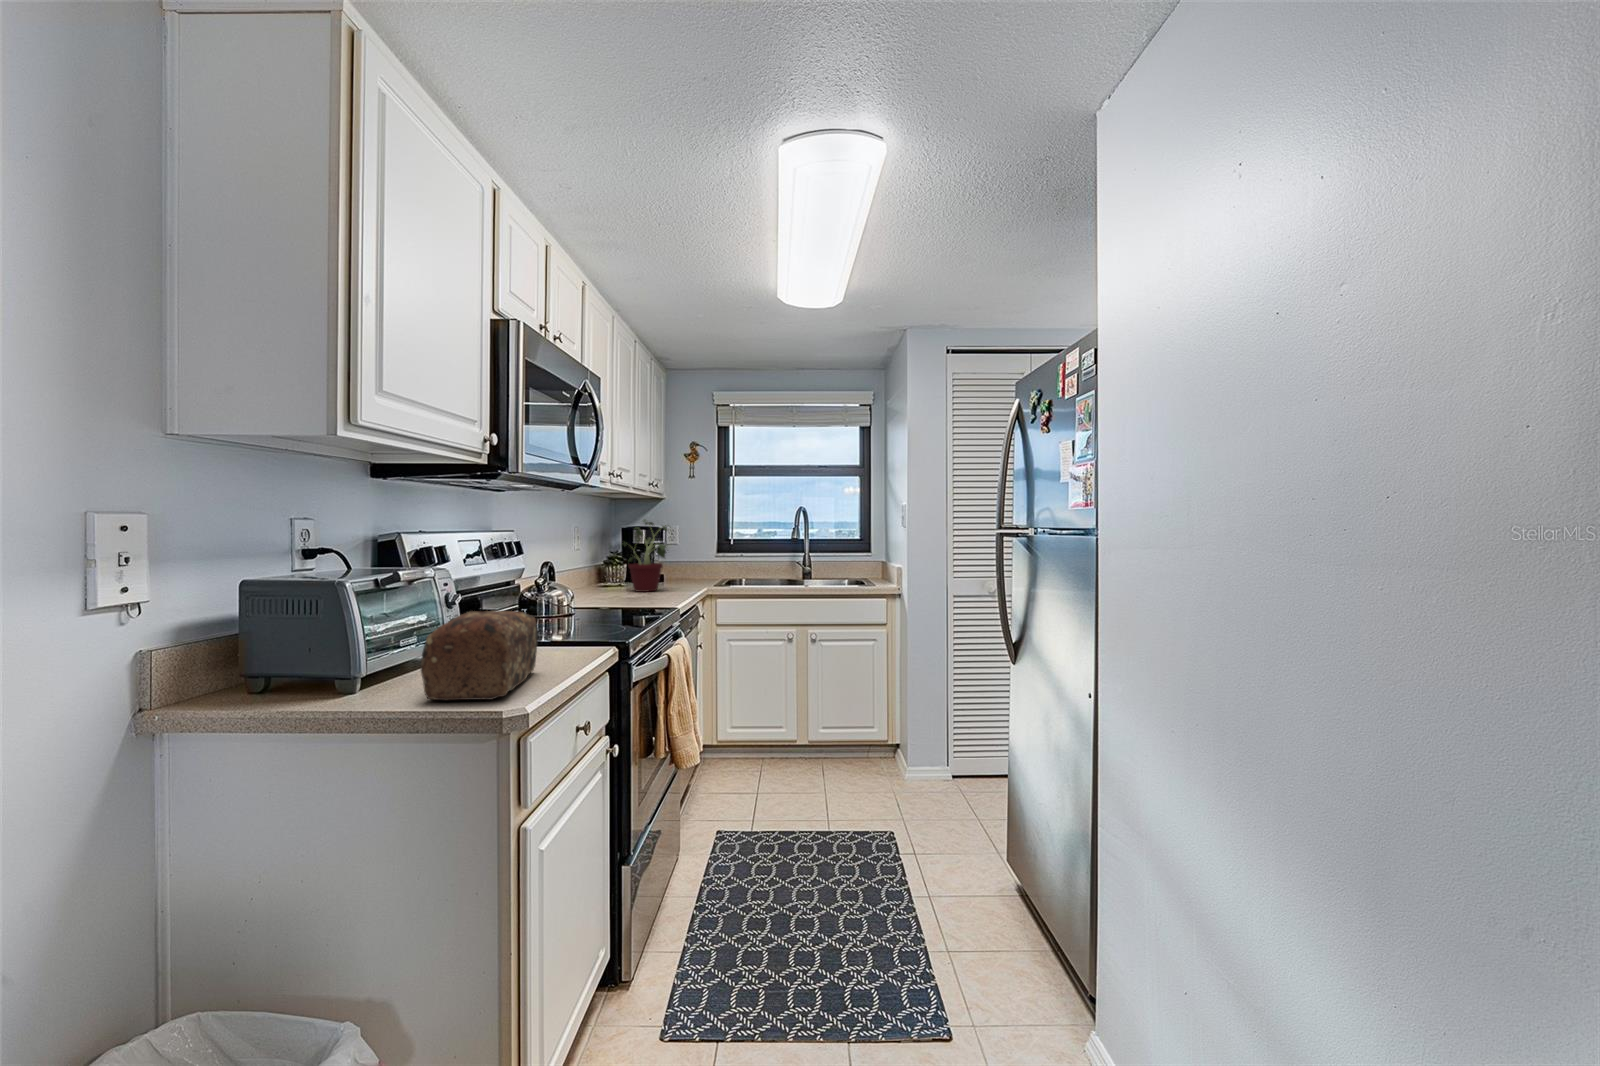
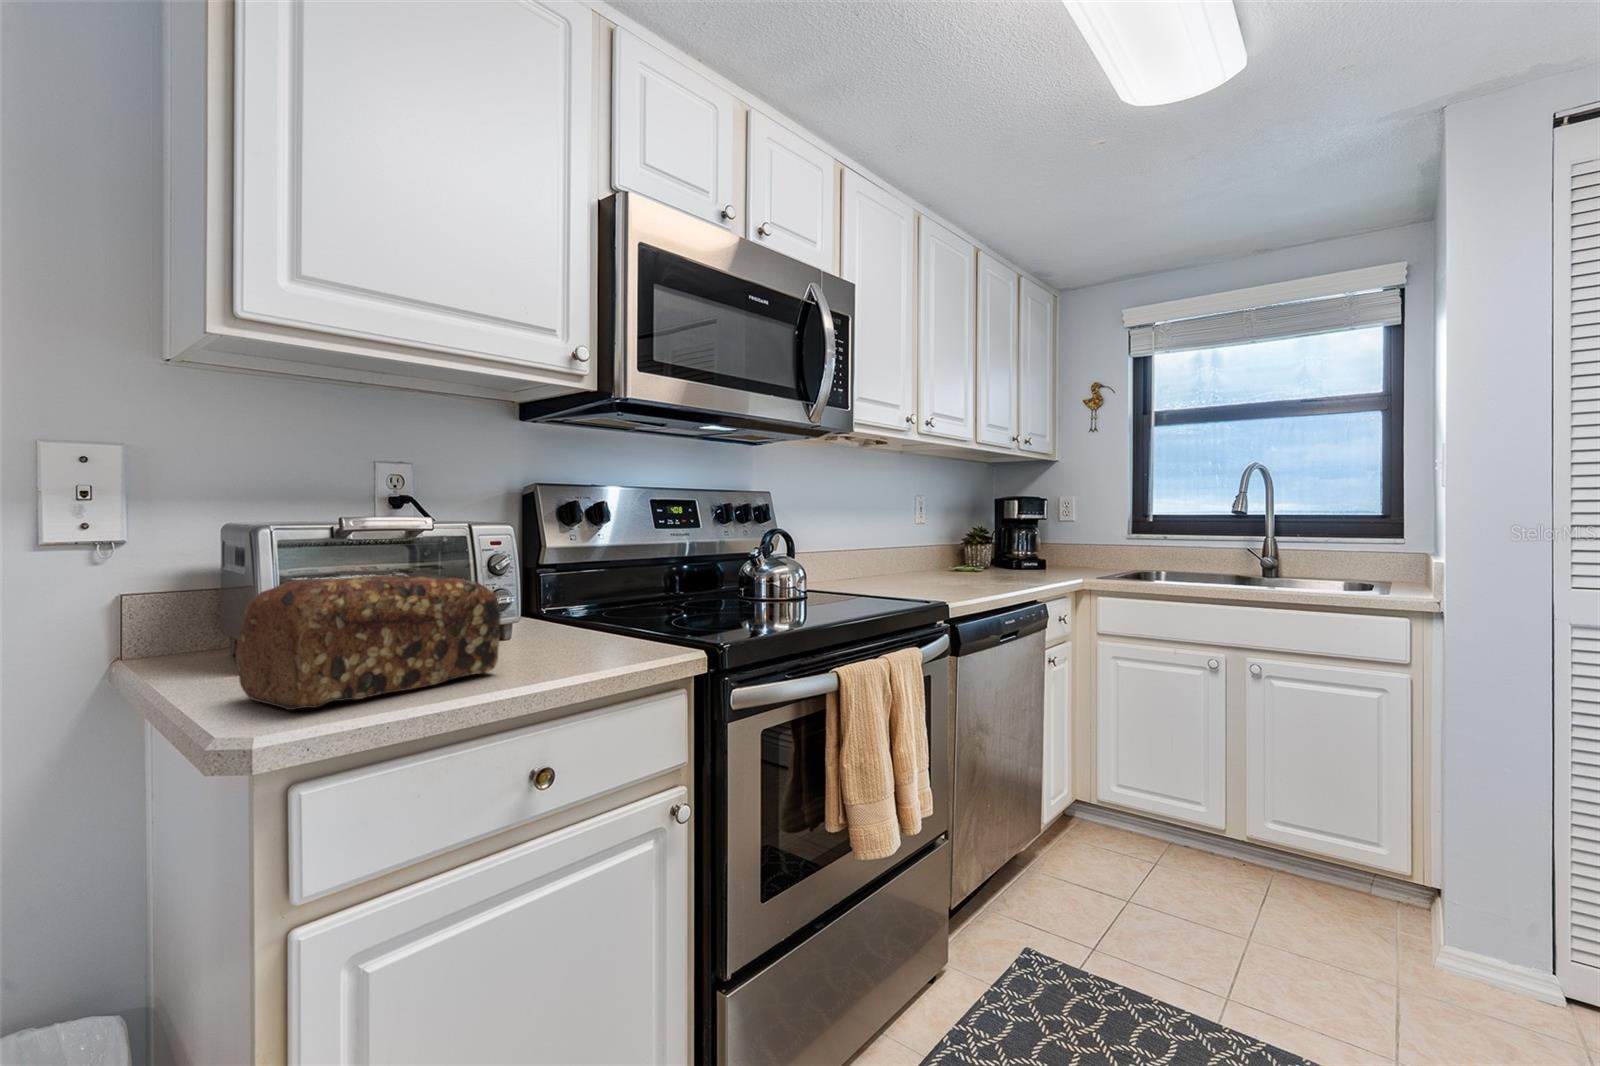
potted plant: present [624,520,667,592] -> none [948,482,1025,580]

